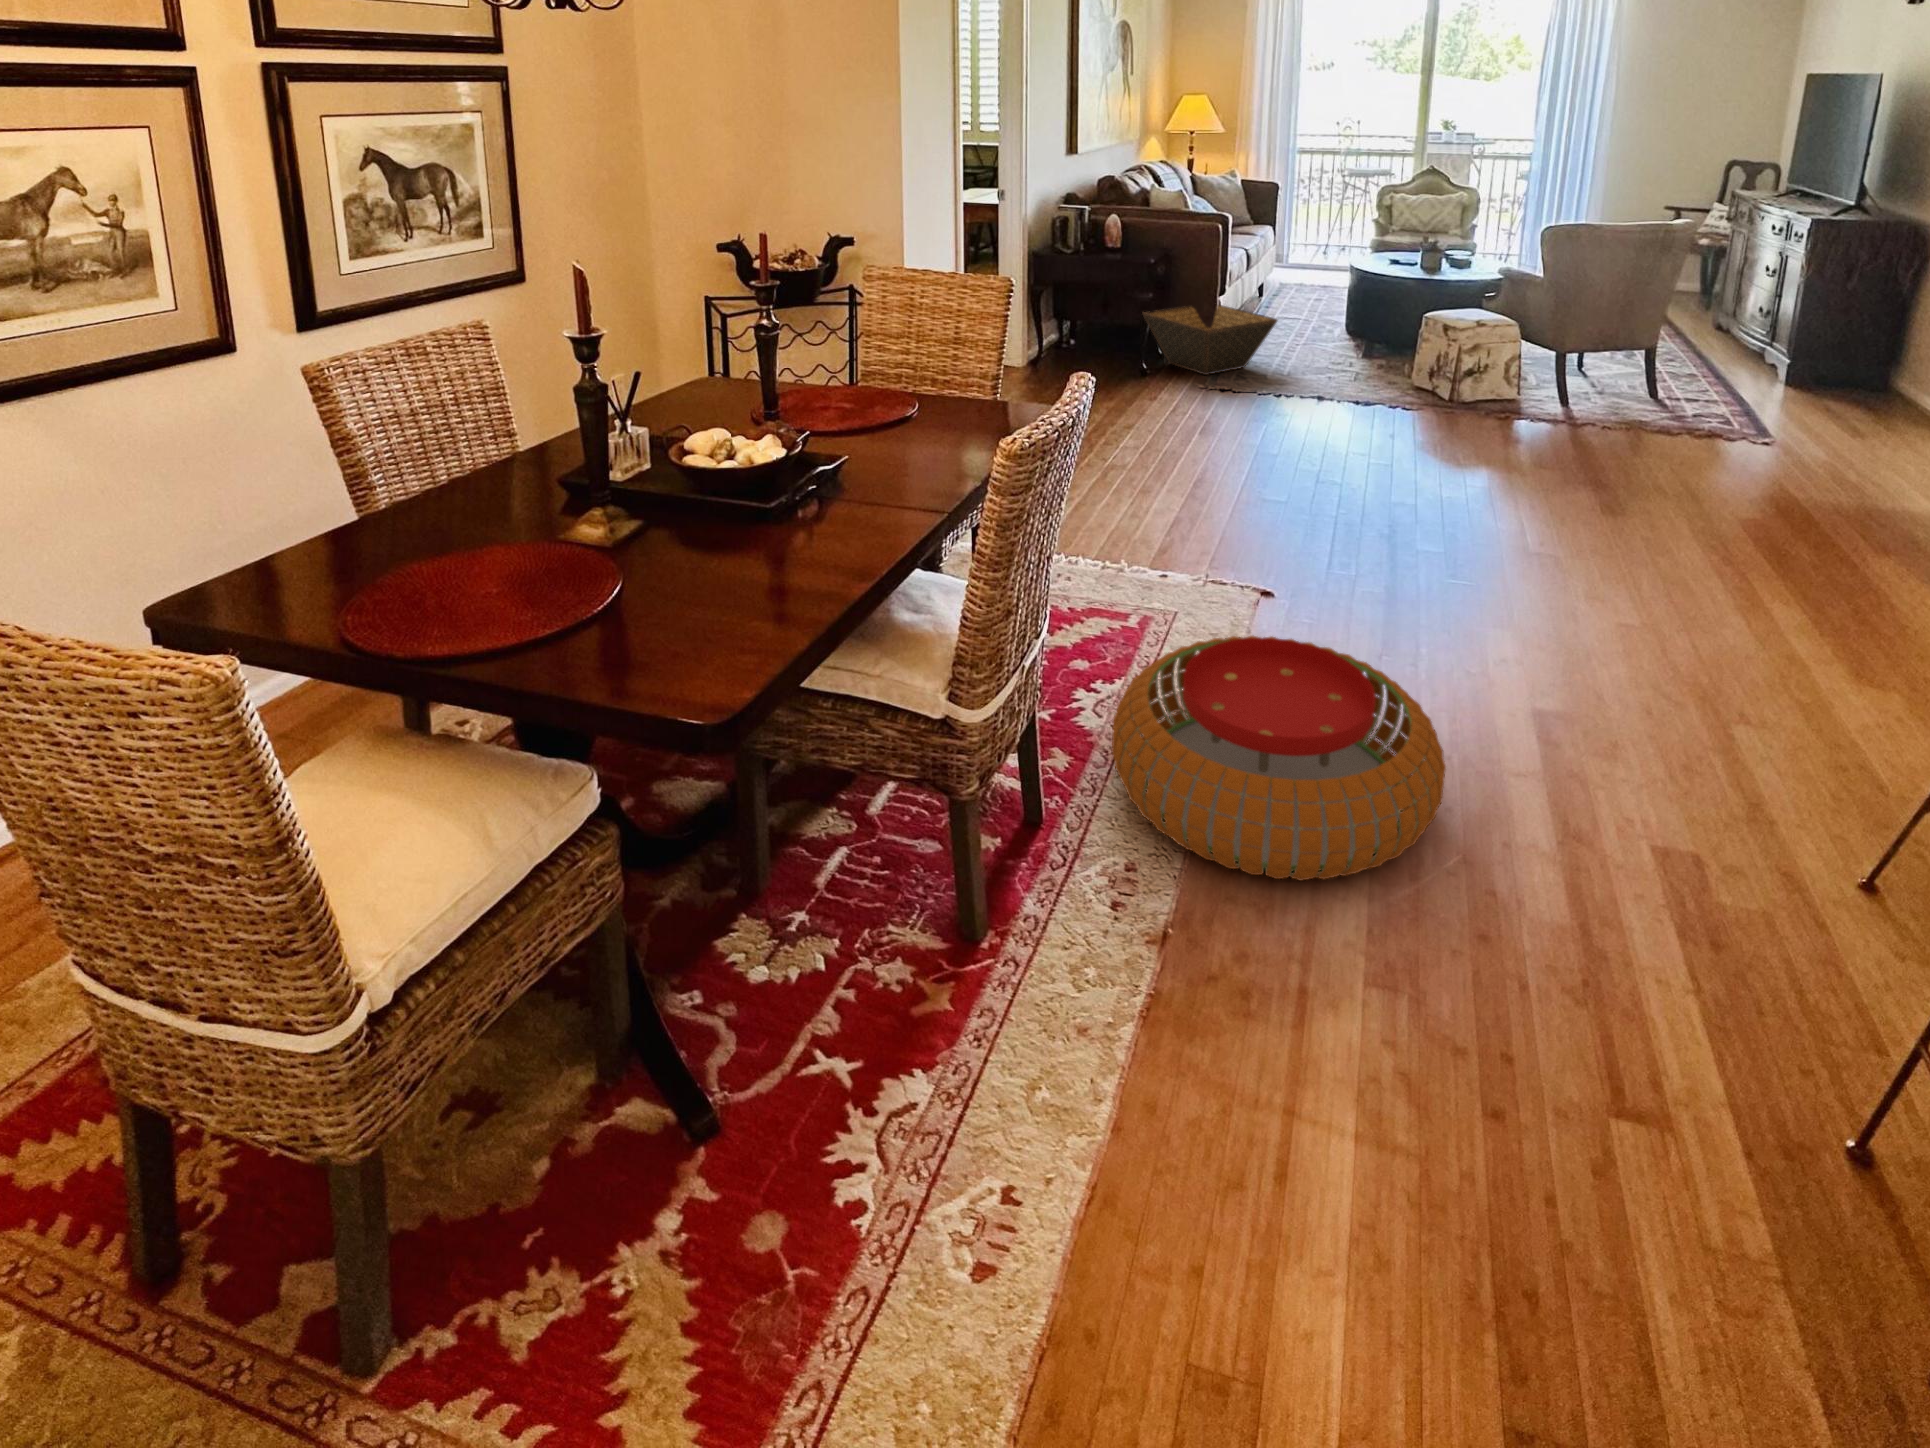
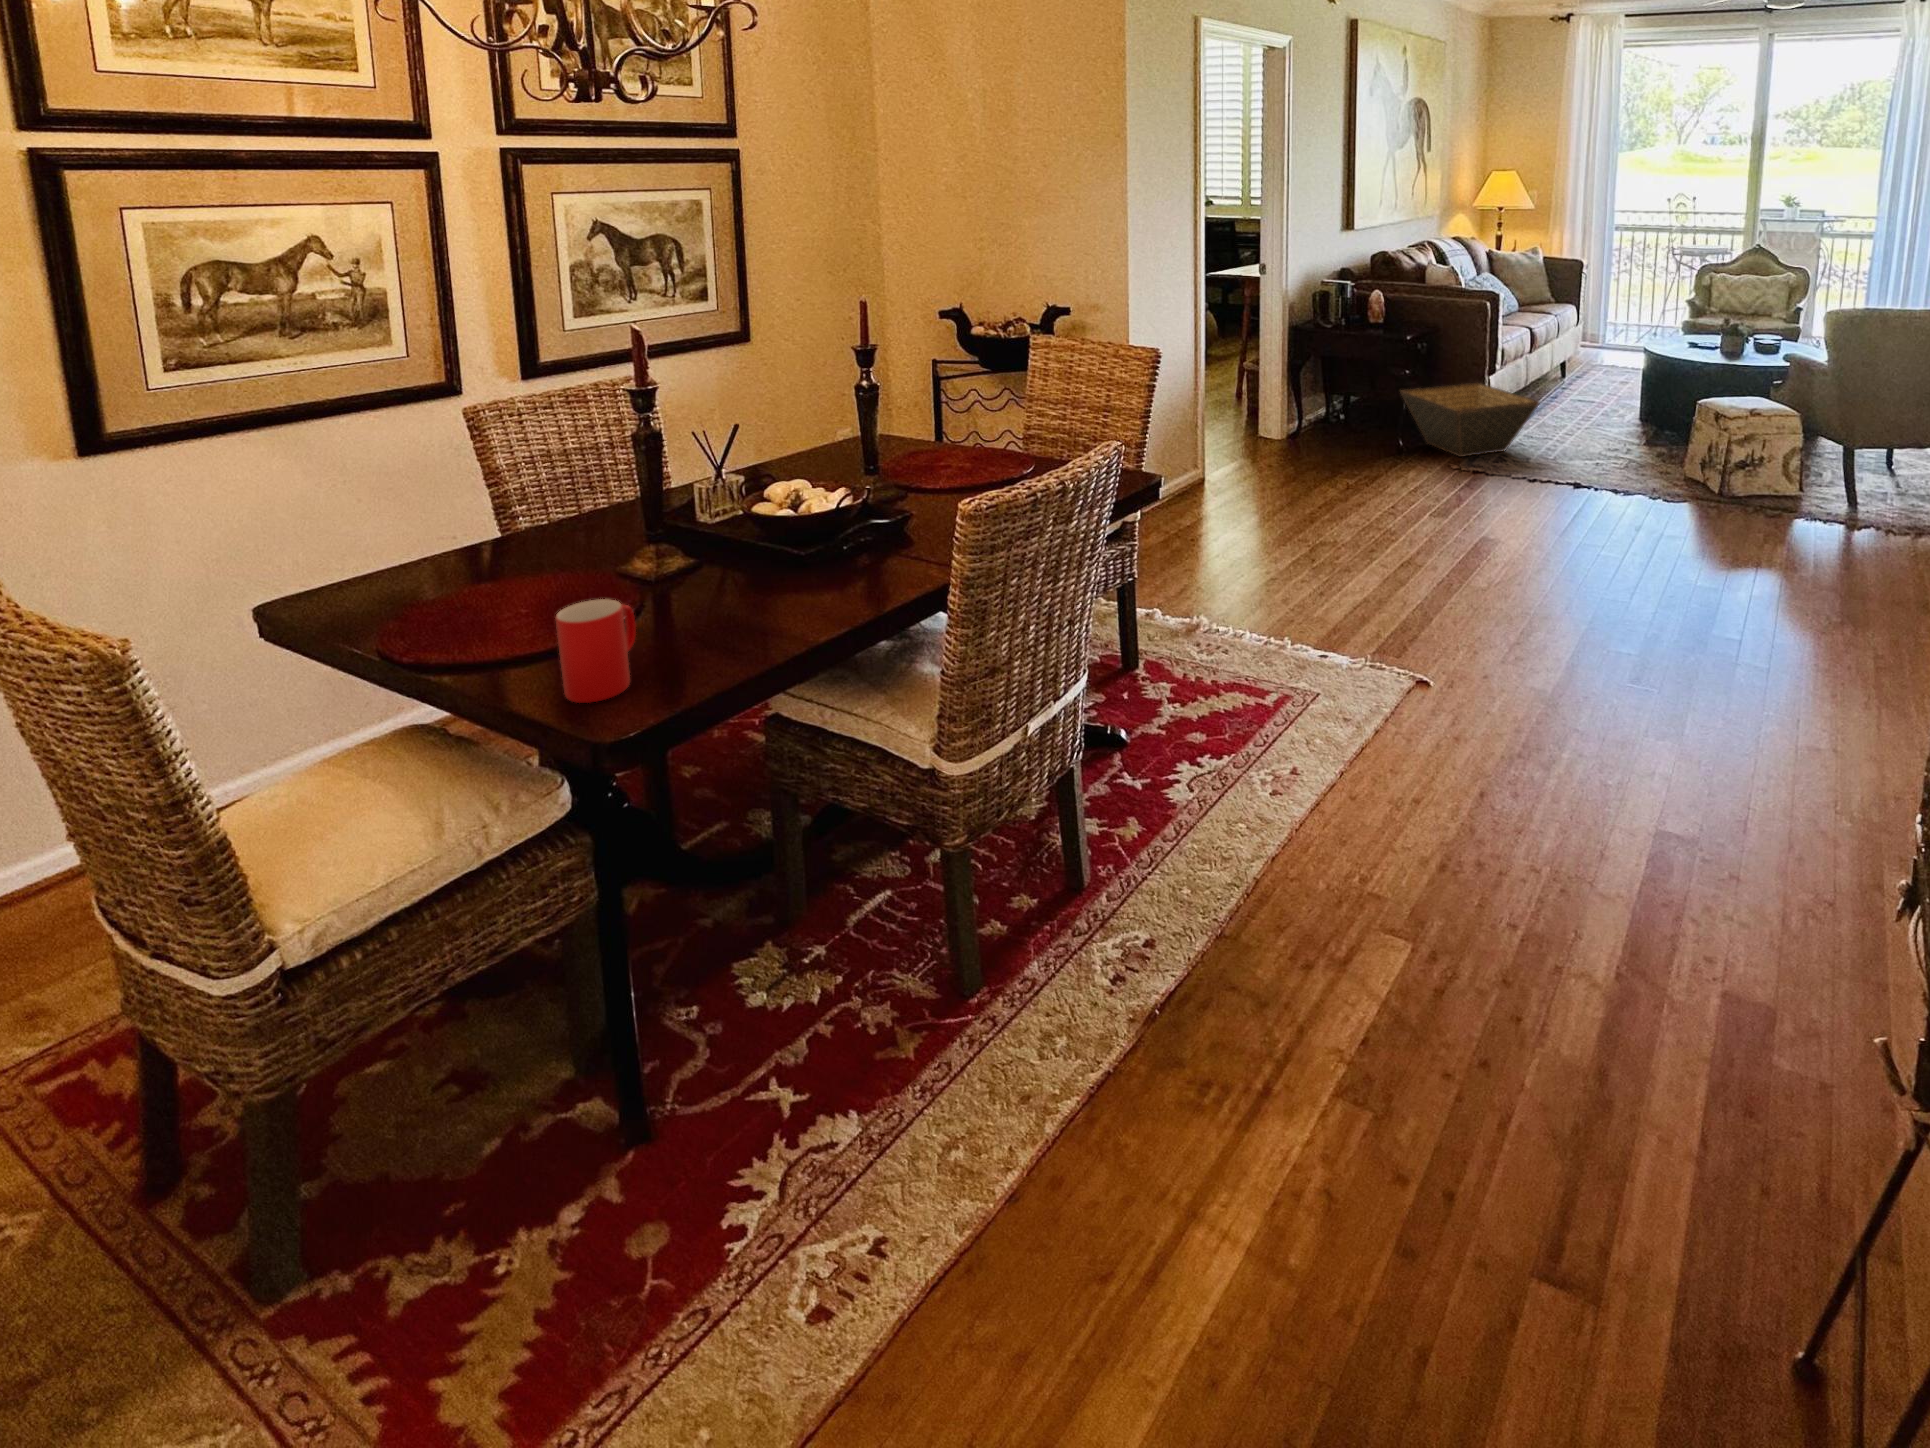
cup: none [636,572,710,687] -> present [556,599,636,703]
pouf: present [1112,636,1446,880] -> none [1162,720,1504,982]

